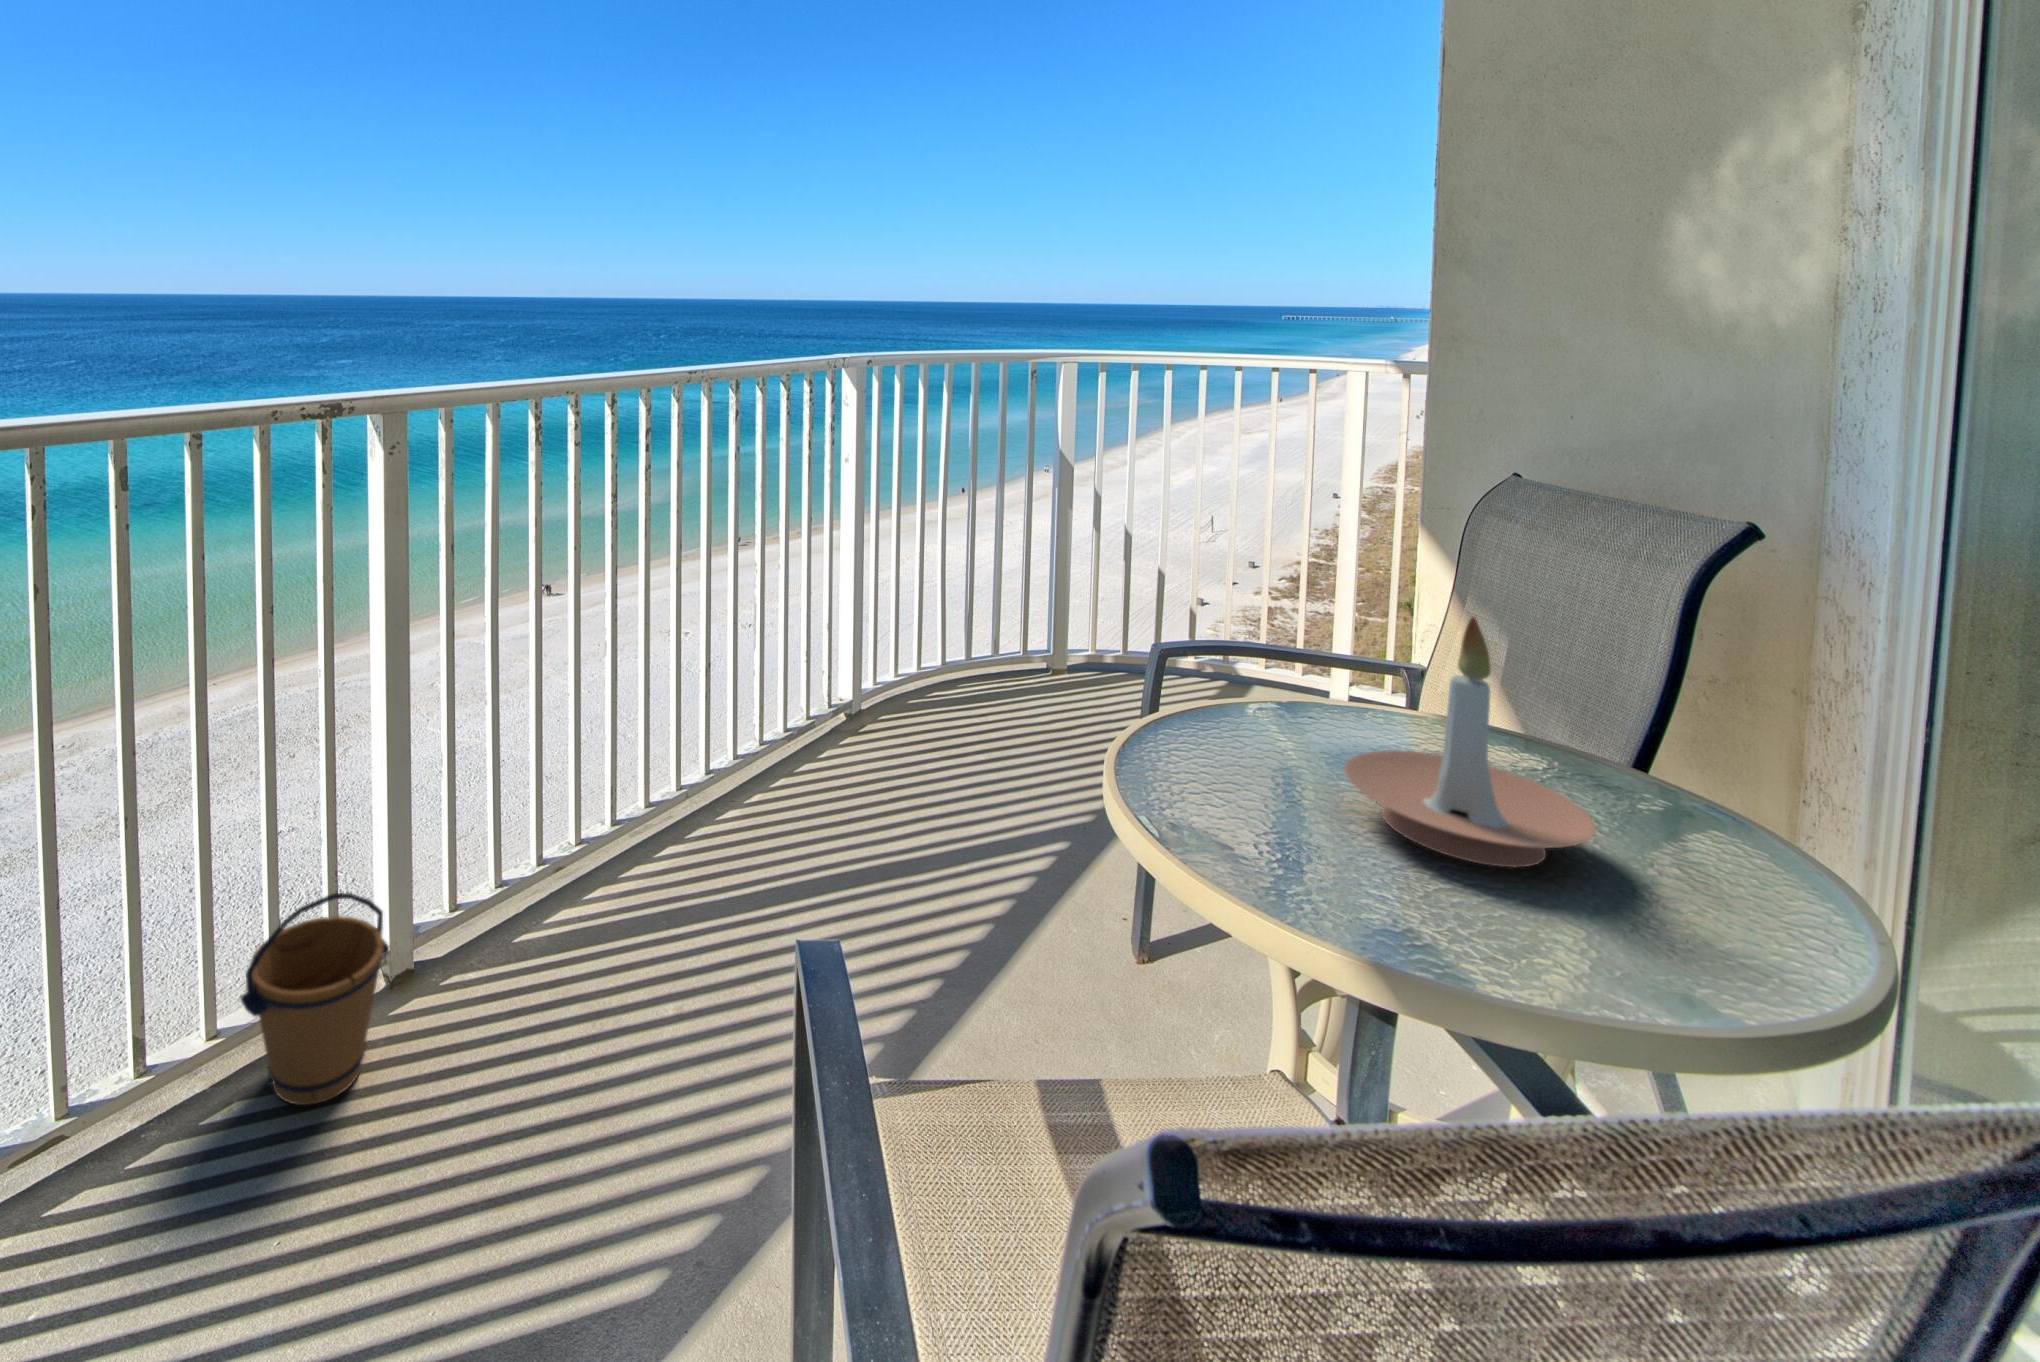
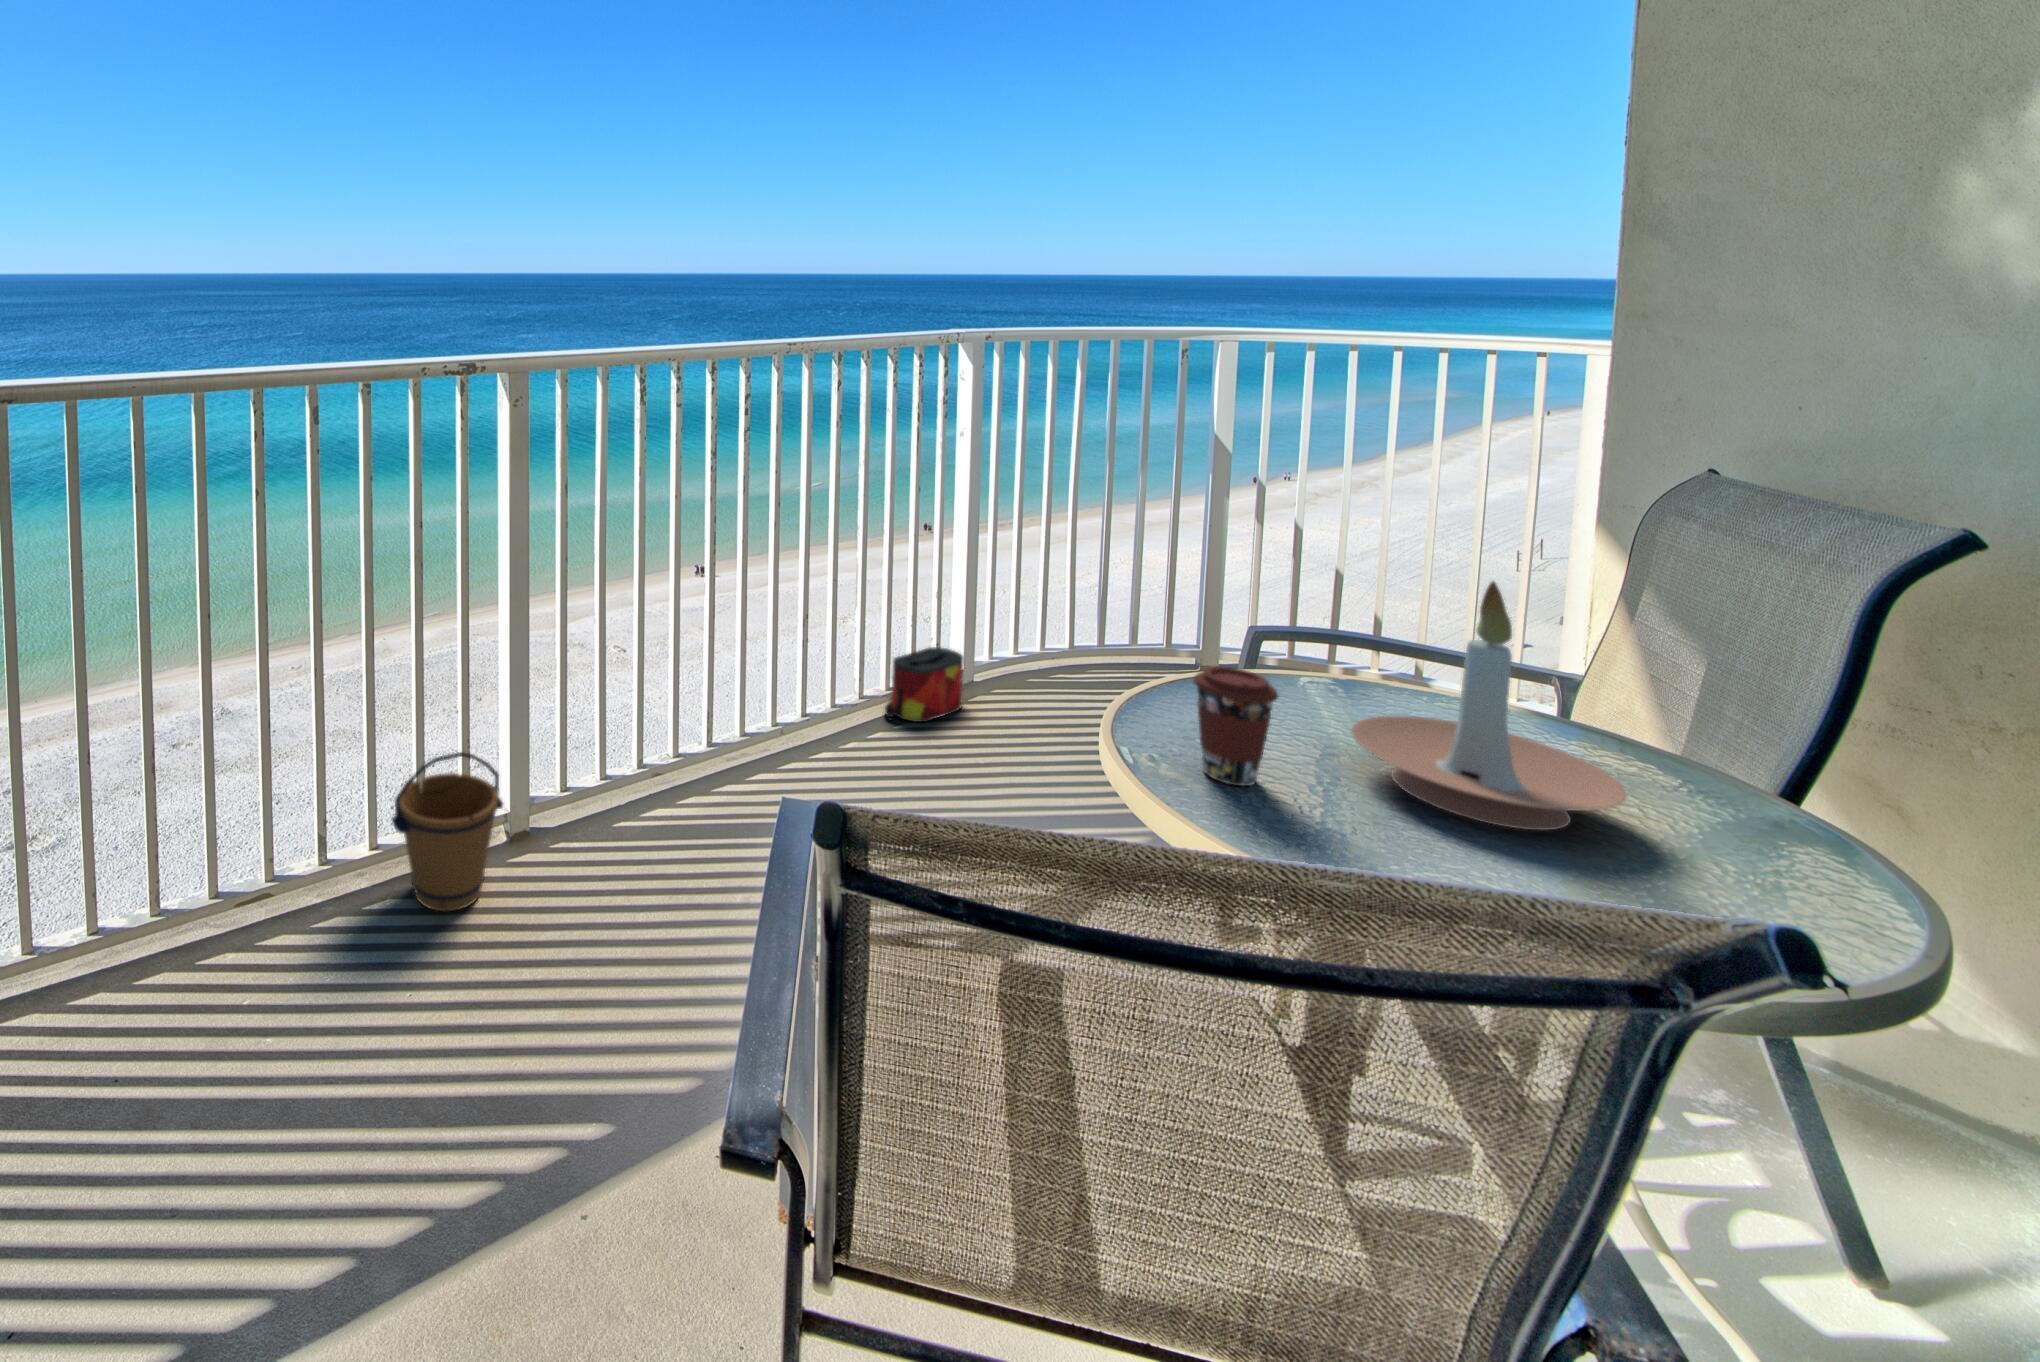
bag: none [785,679,857,761] -> present [885,647,963,722]
coffee cup: none [1221,727,1307,859] -> present [1193,666,1278,786]

